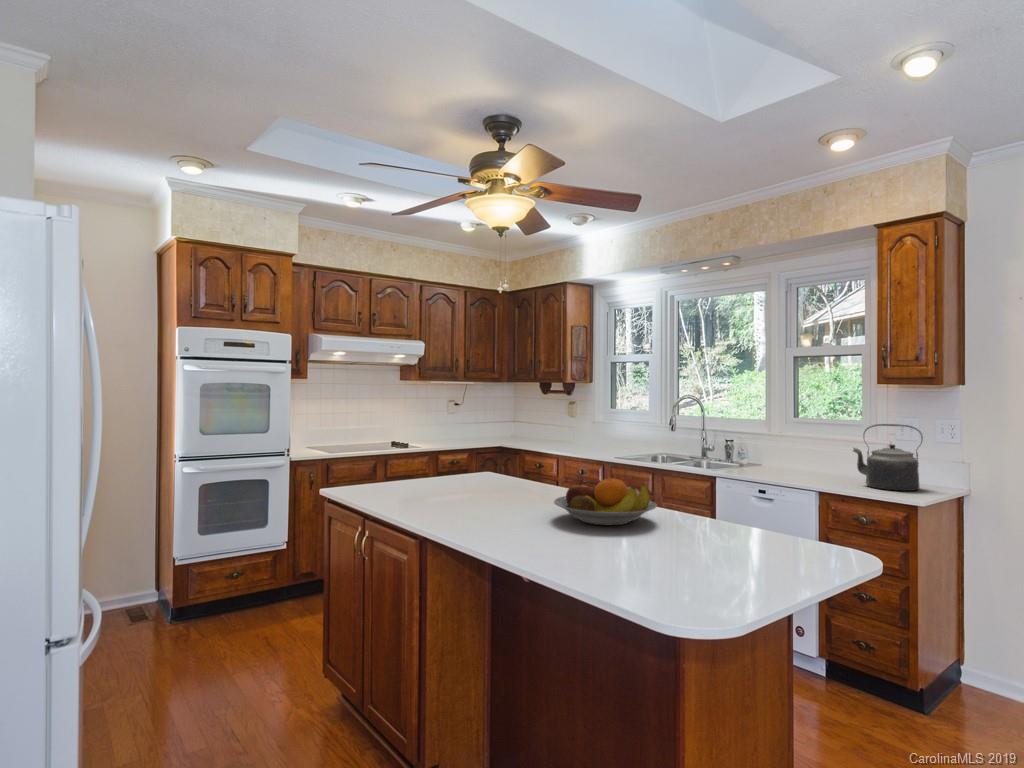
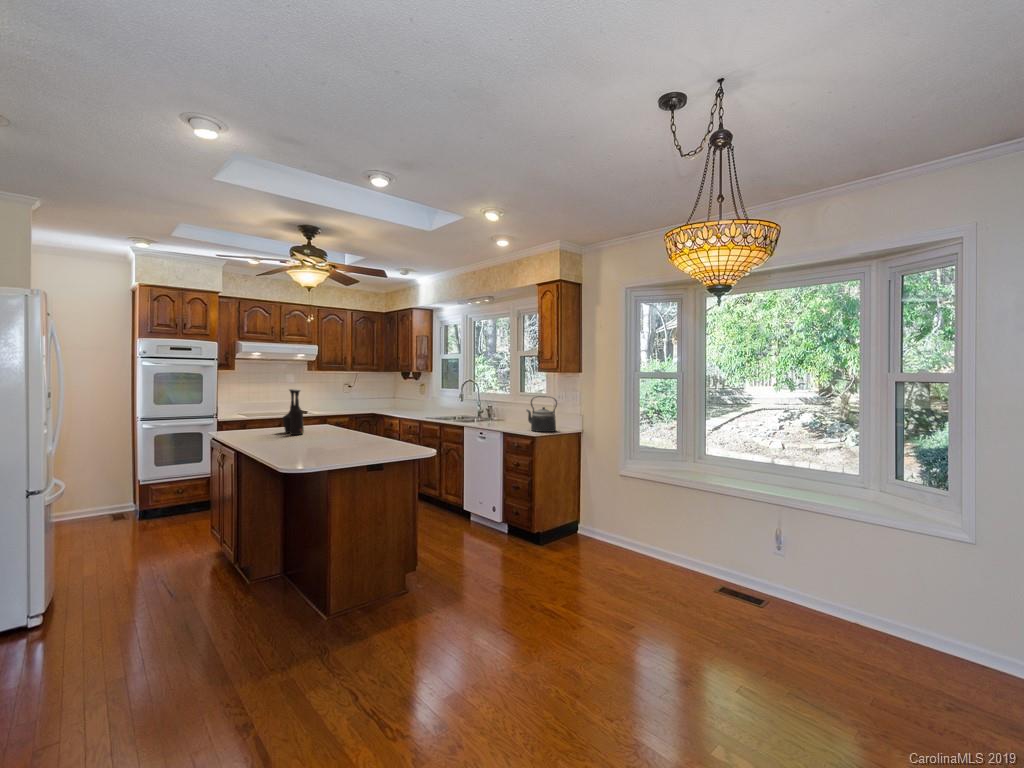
vase: none [438,409,481,494] -> present [283,389,304,435]
fruit bowl: present [554,478,657,525] -> none [317,424,371,447]

